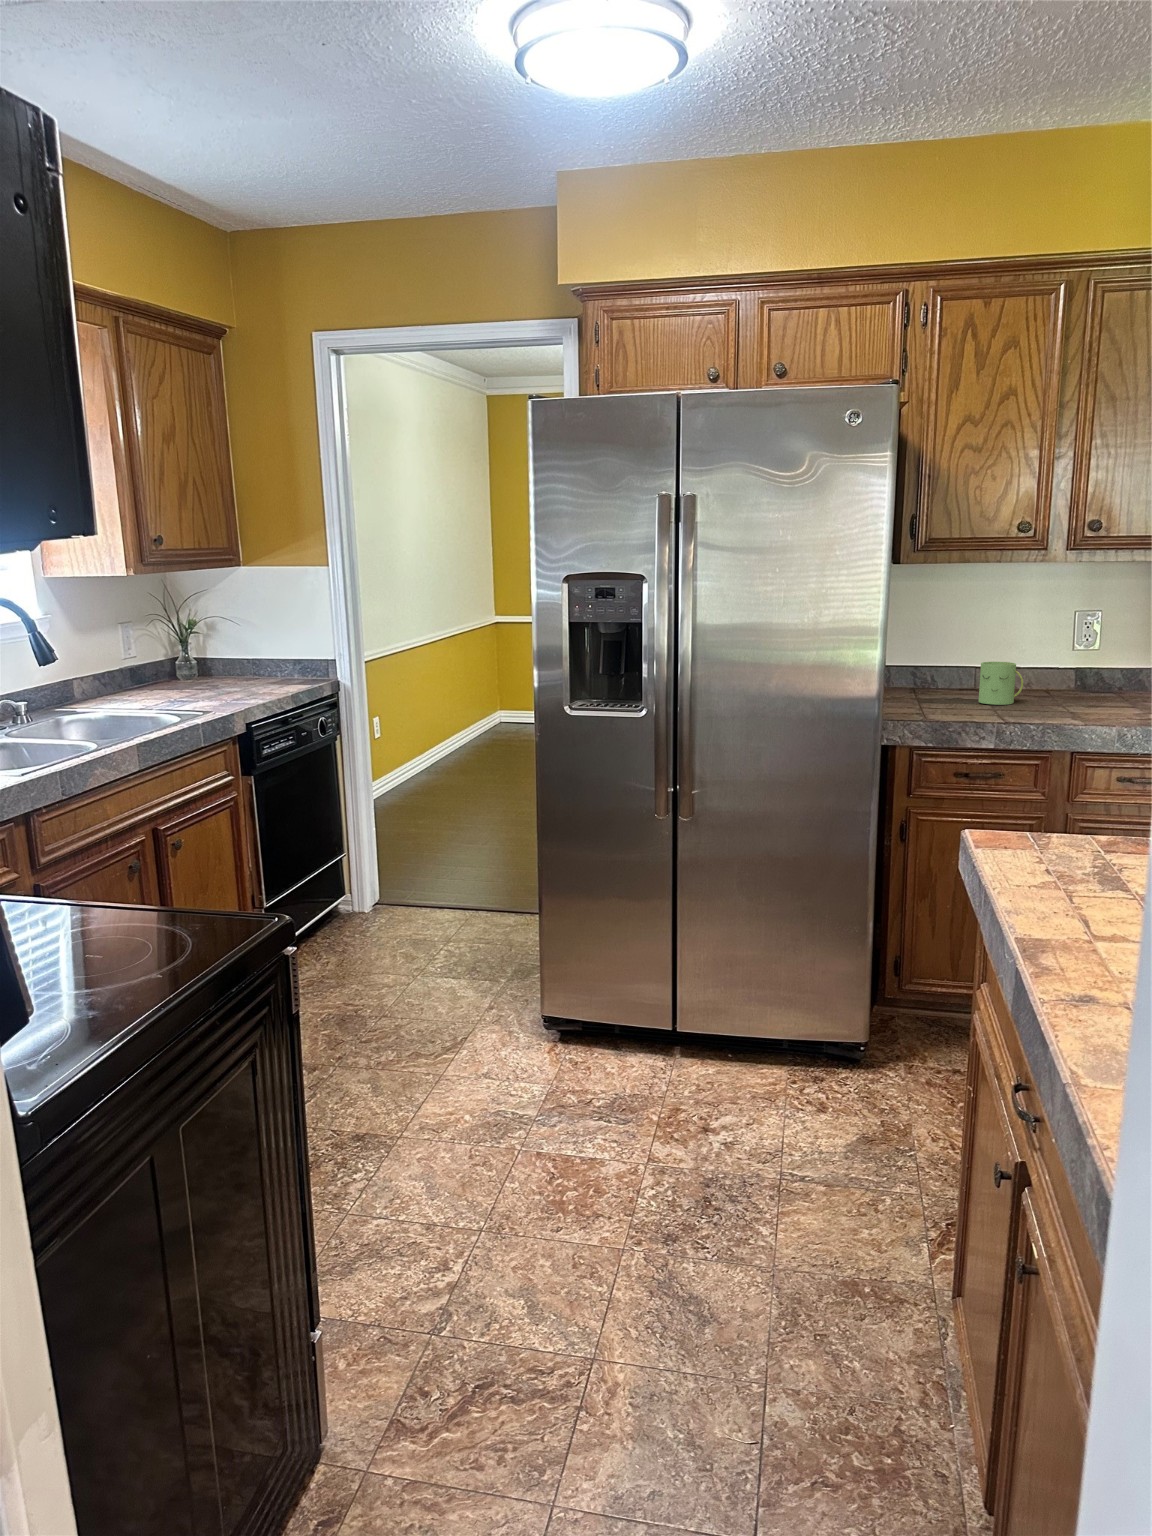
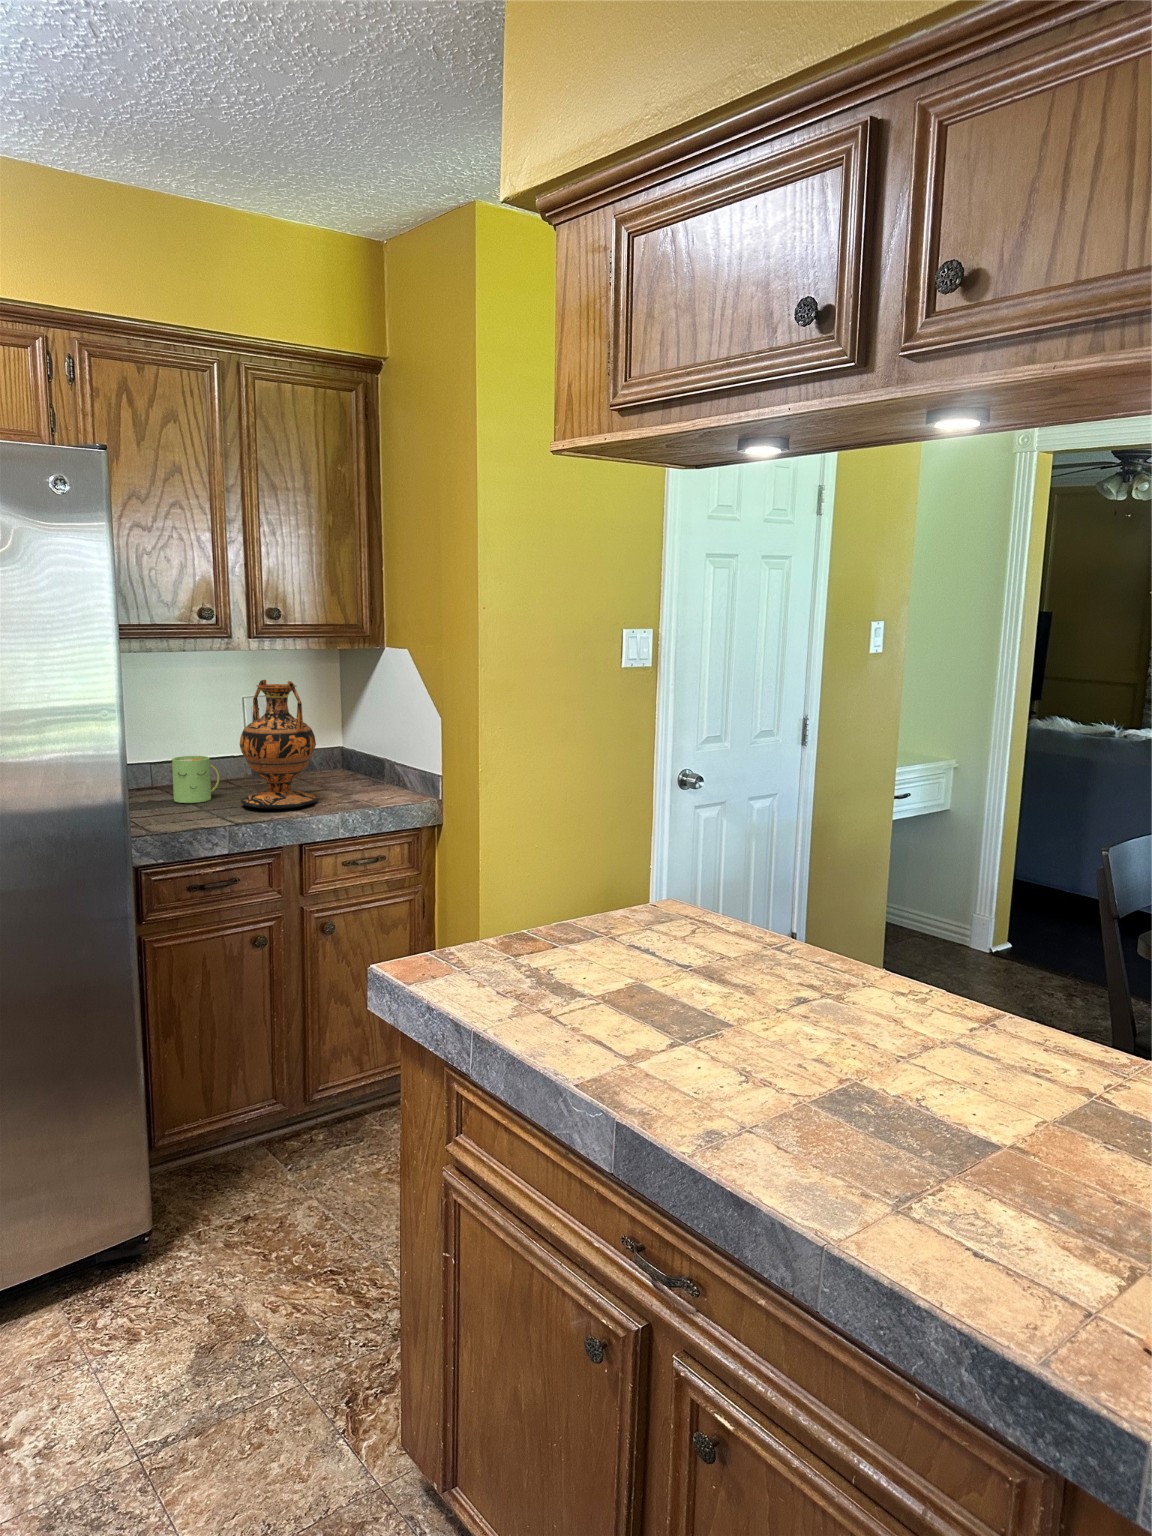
vase: none [1031,589,1114,717] -> present [240,680,318,809]

